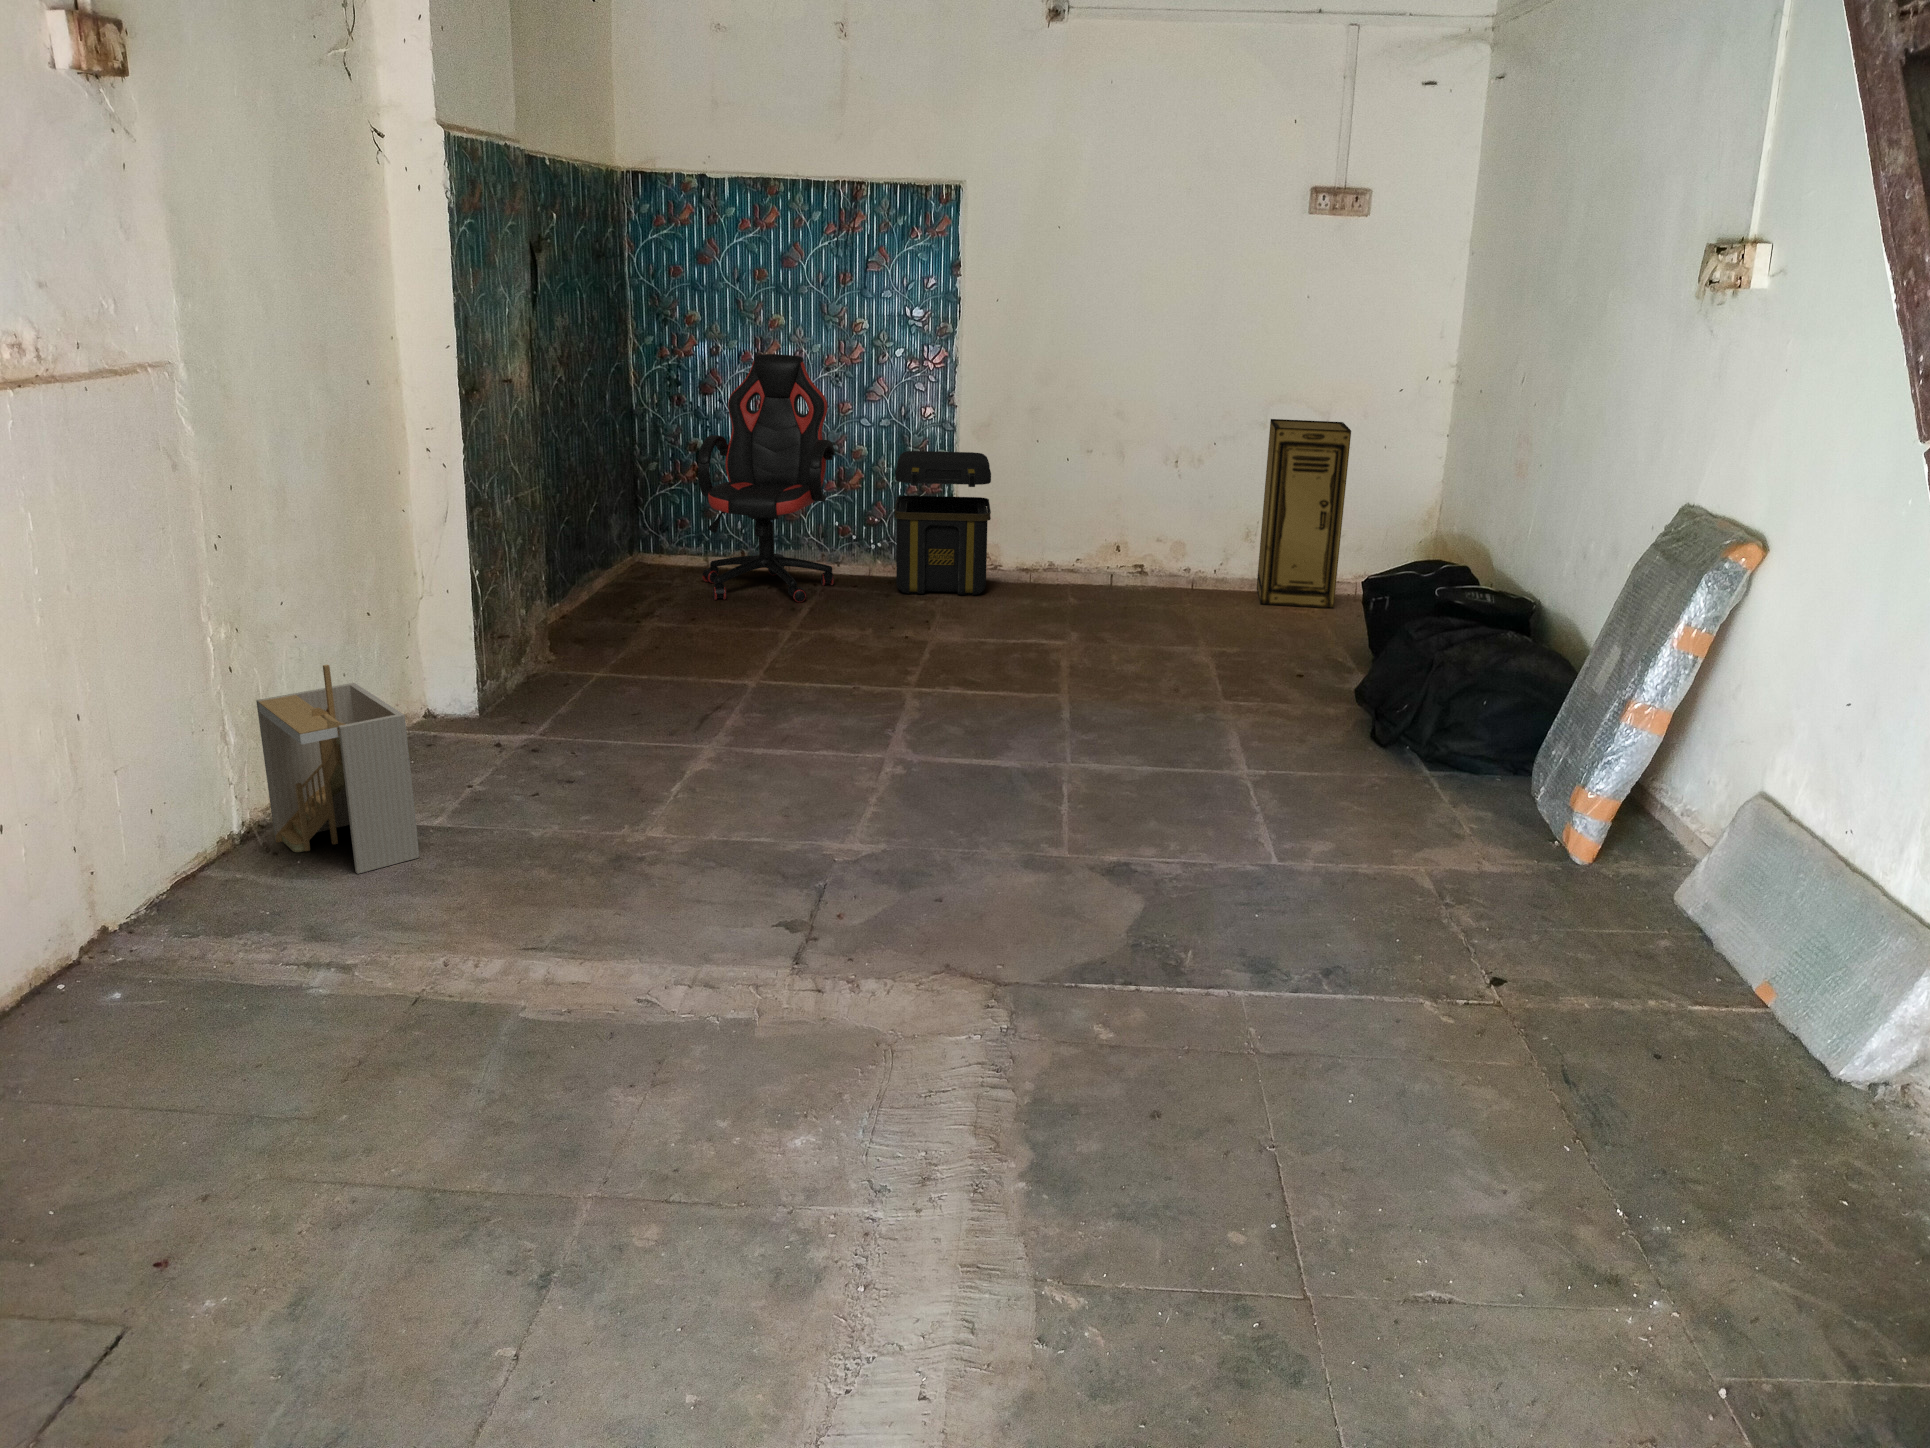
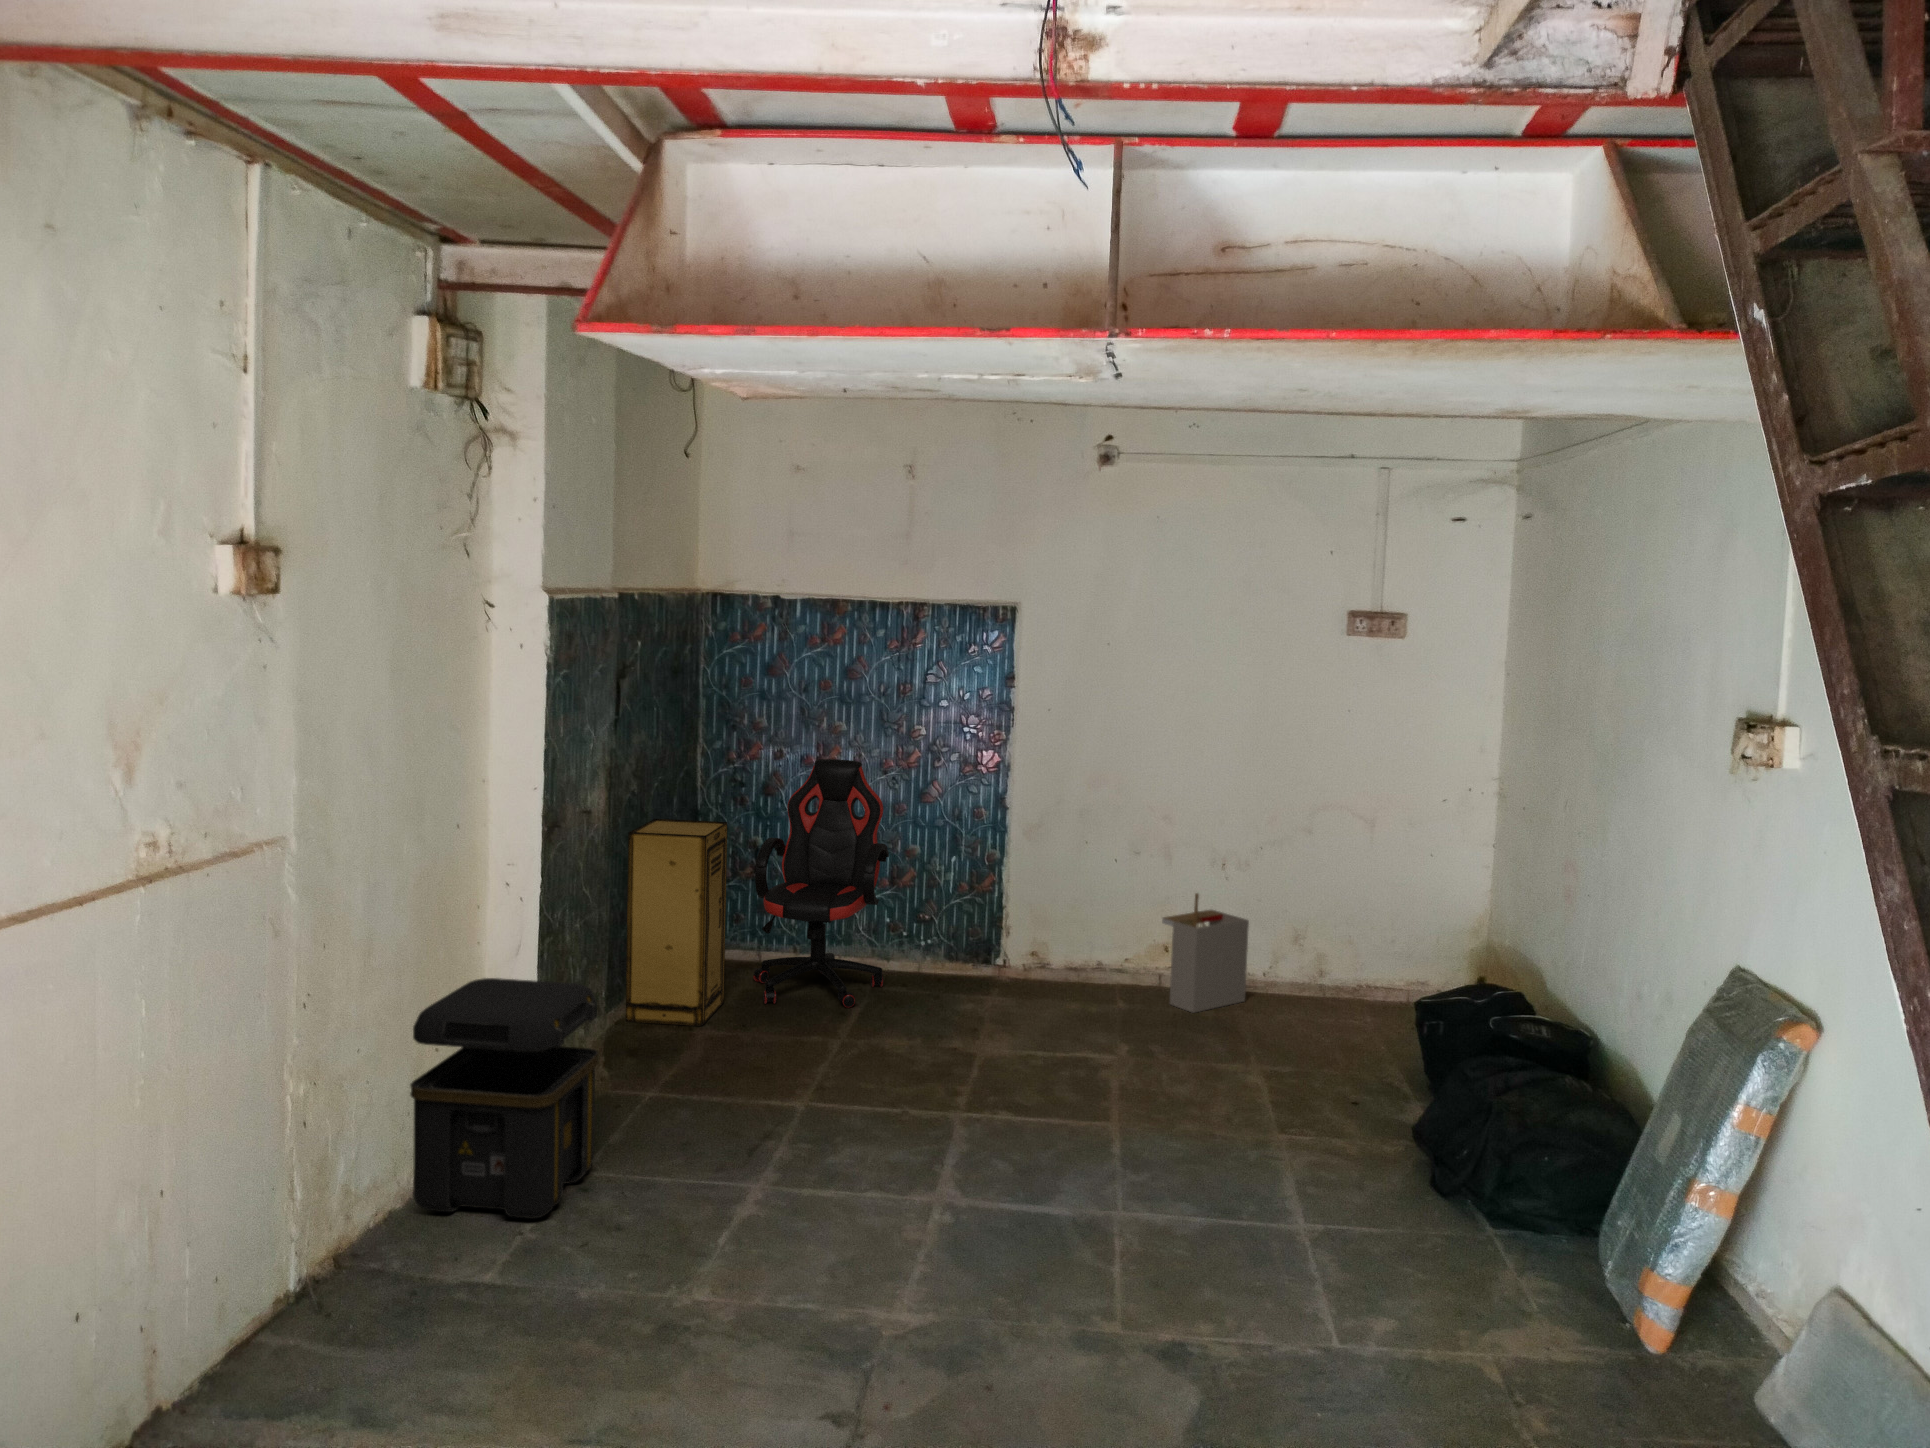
storage cabinet: present [1257,419,1351,608] -> present [626,819,727,1026]
toolbox: present [894,451,991,595] -> present [410,978,599,1219]
storage bin: present [256,665,419,874] -> present [1162,893,1249,1013]

